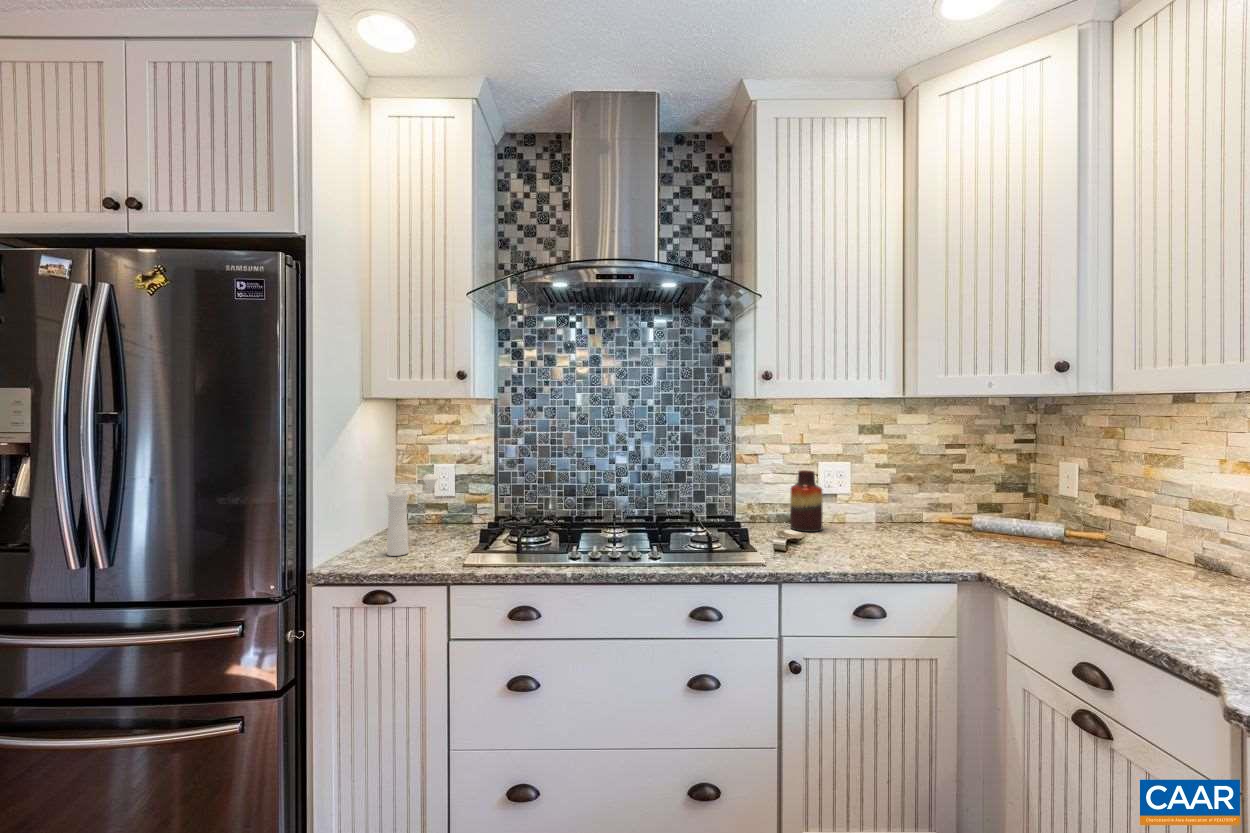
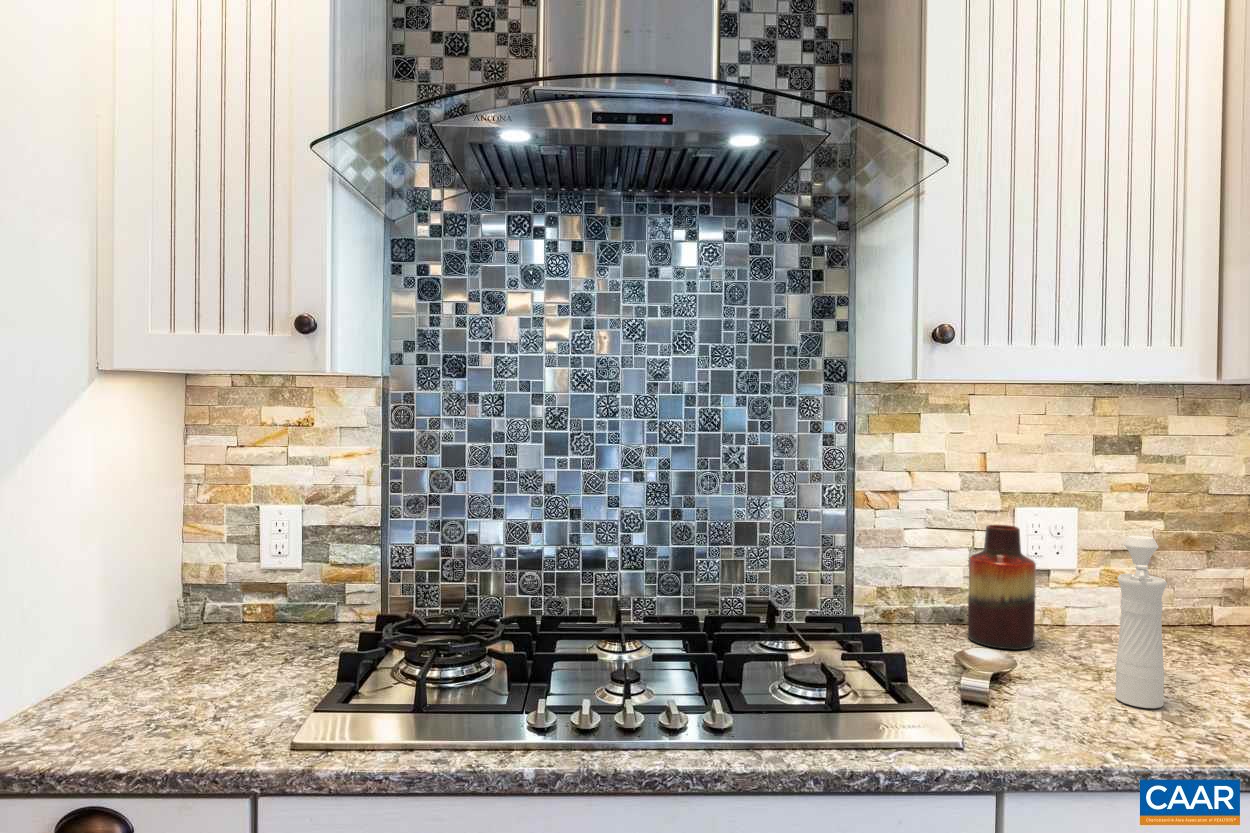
pepper mill: present [387,474,438,556] -> present [1115,535,1167,708]

